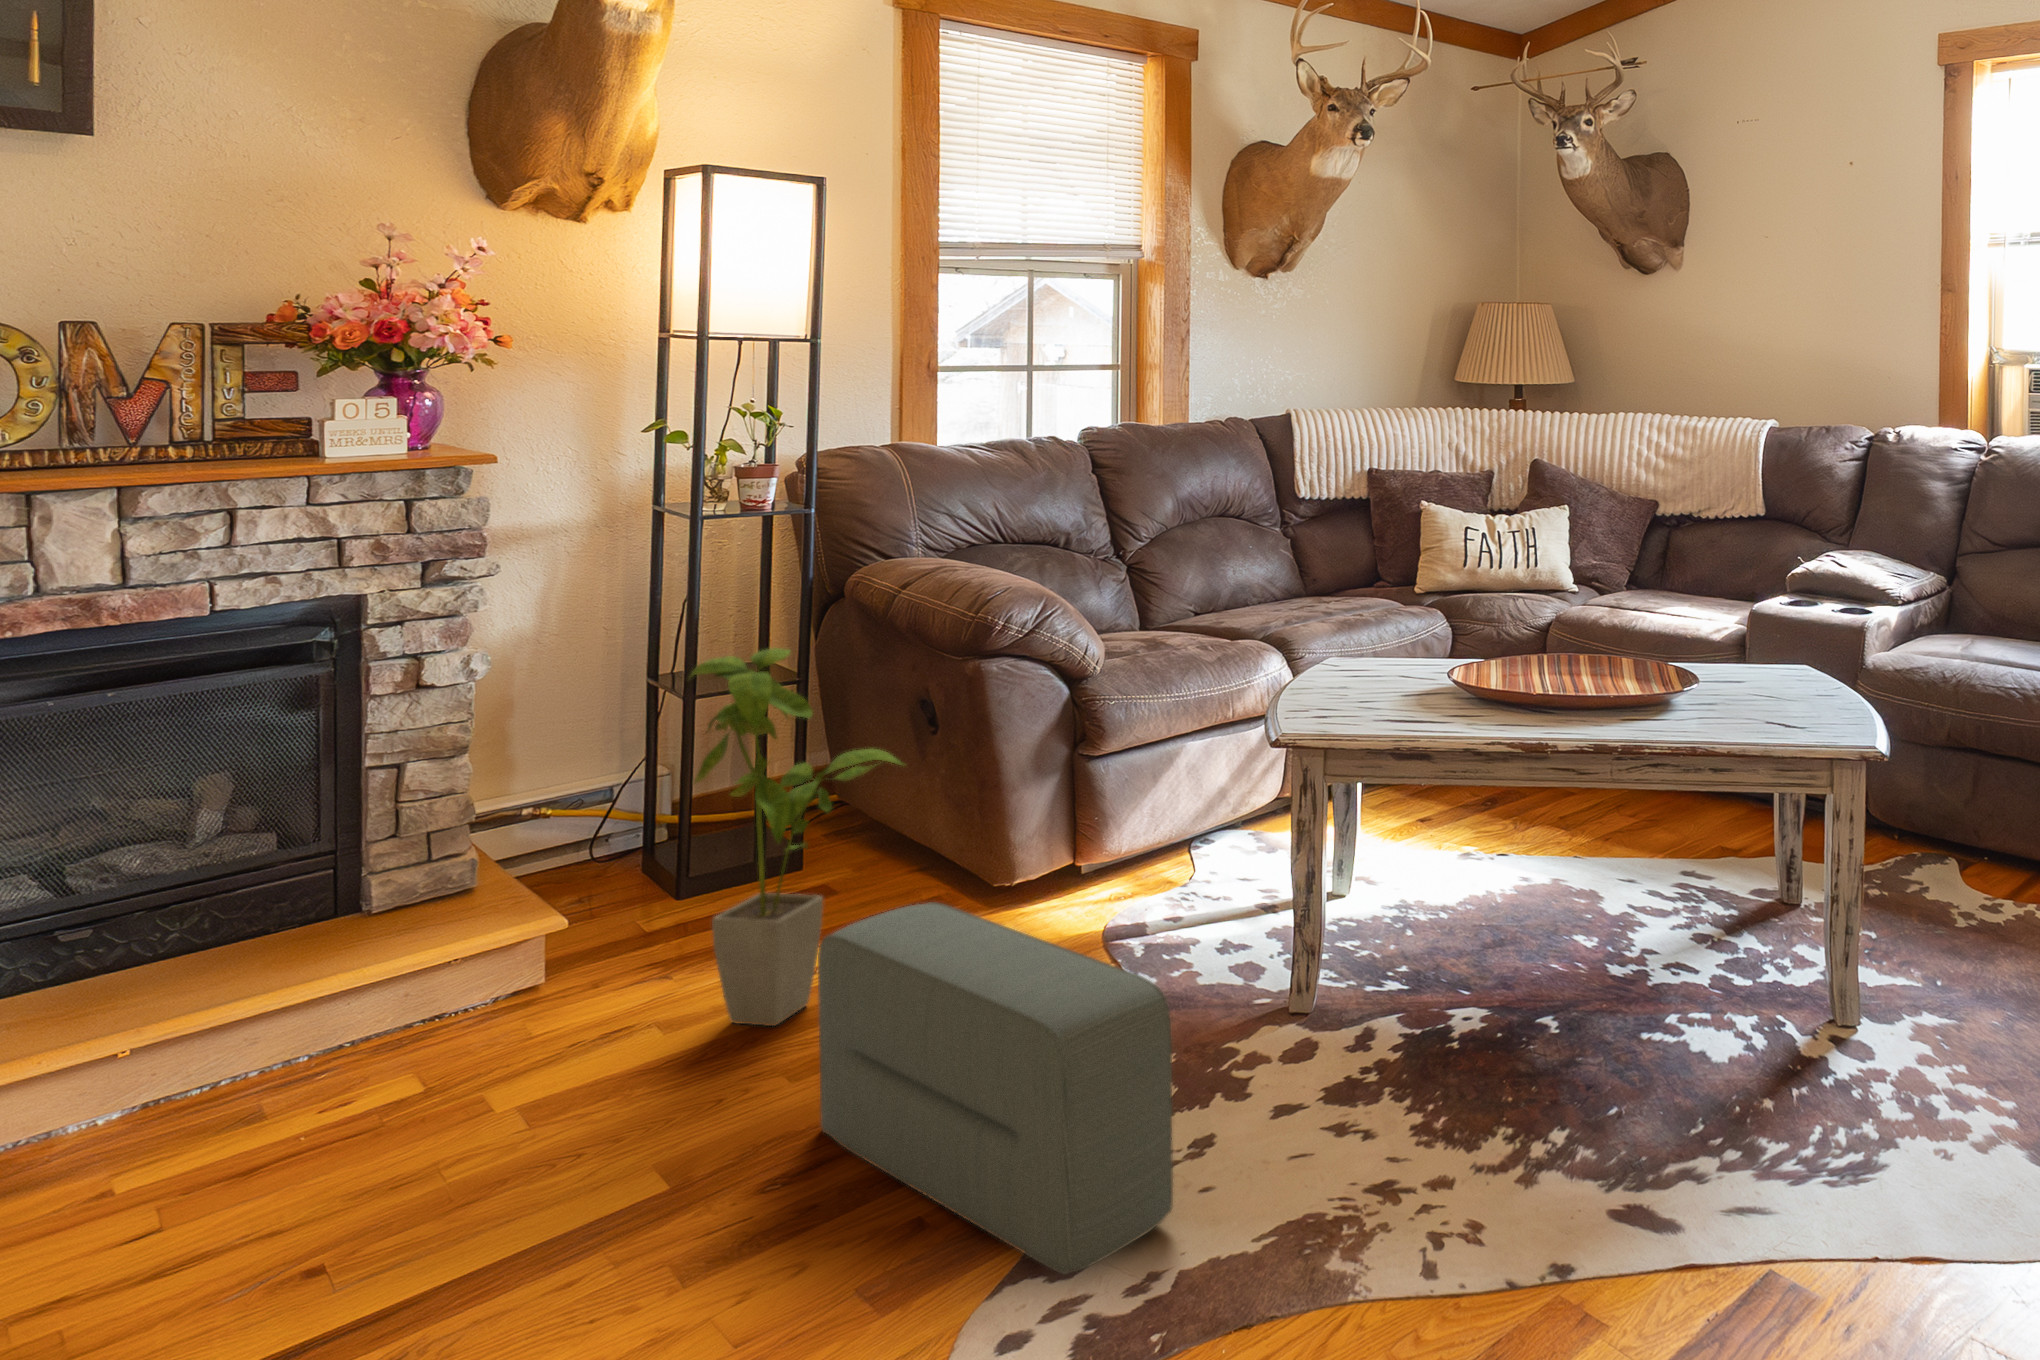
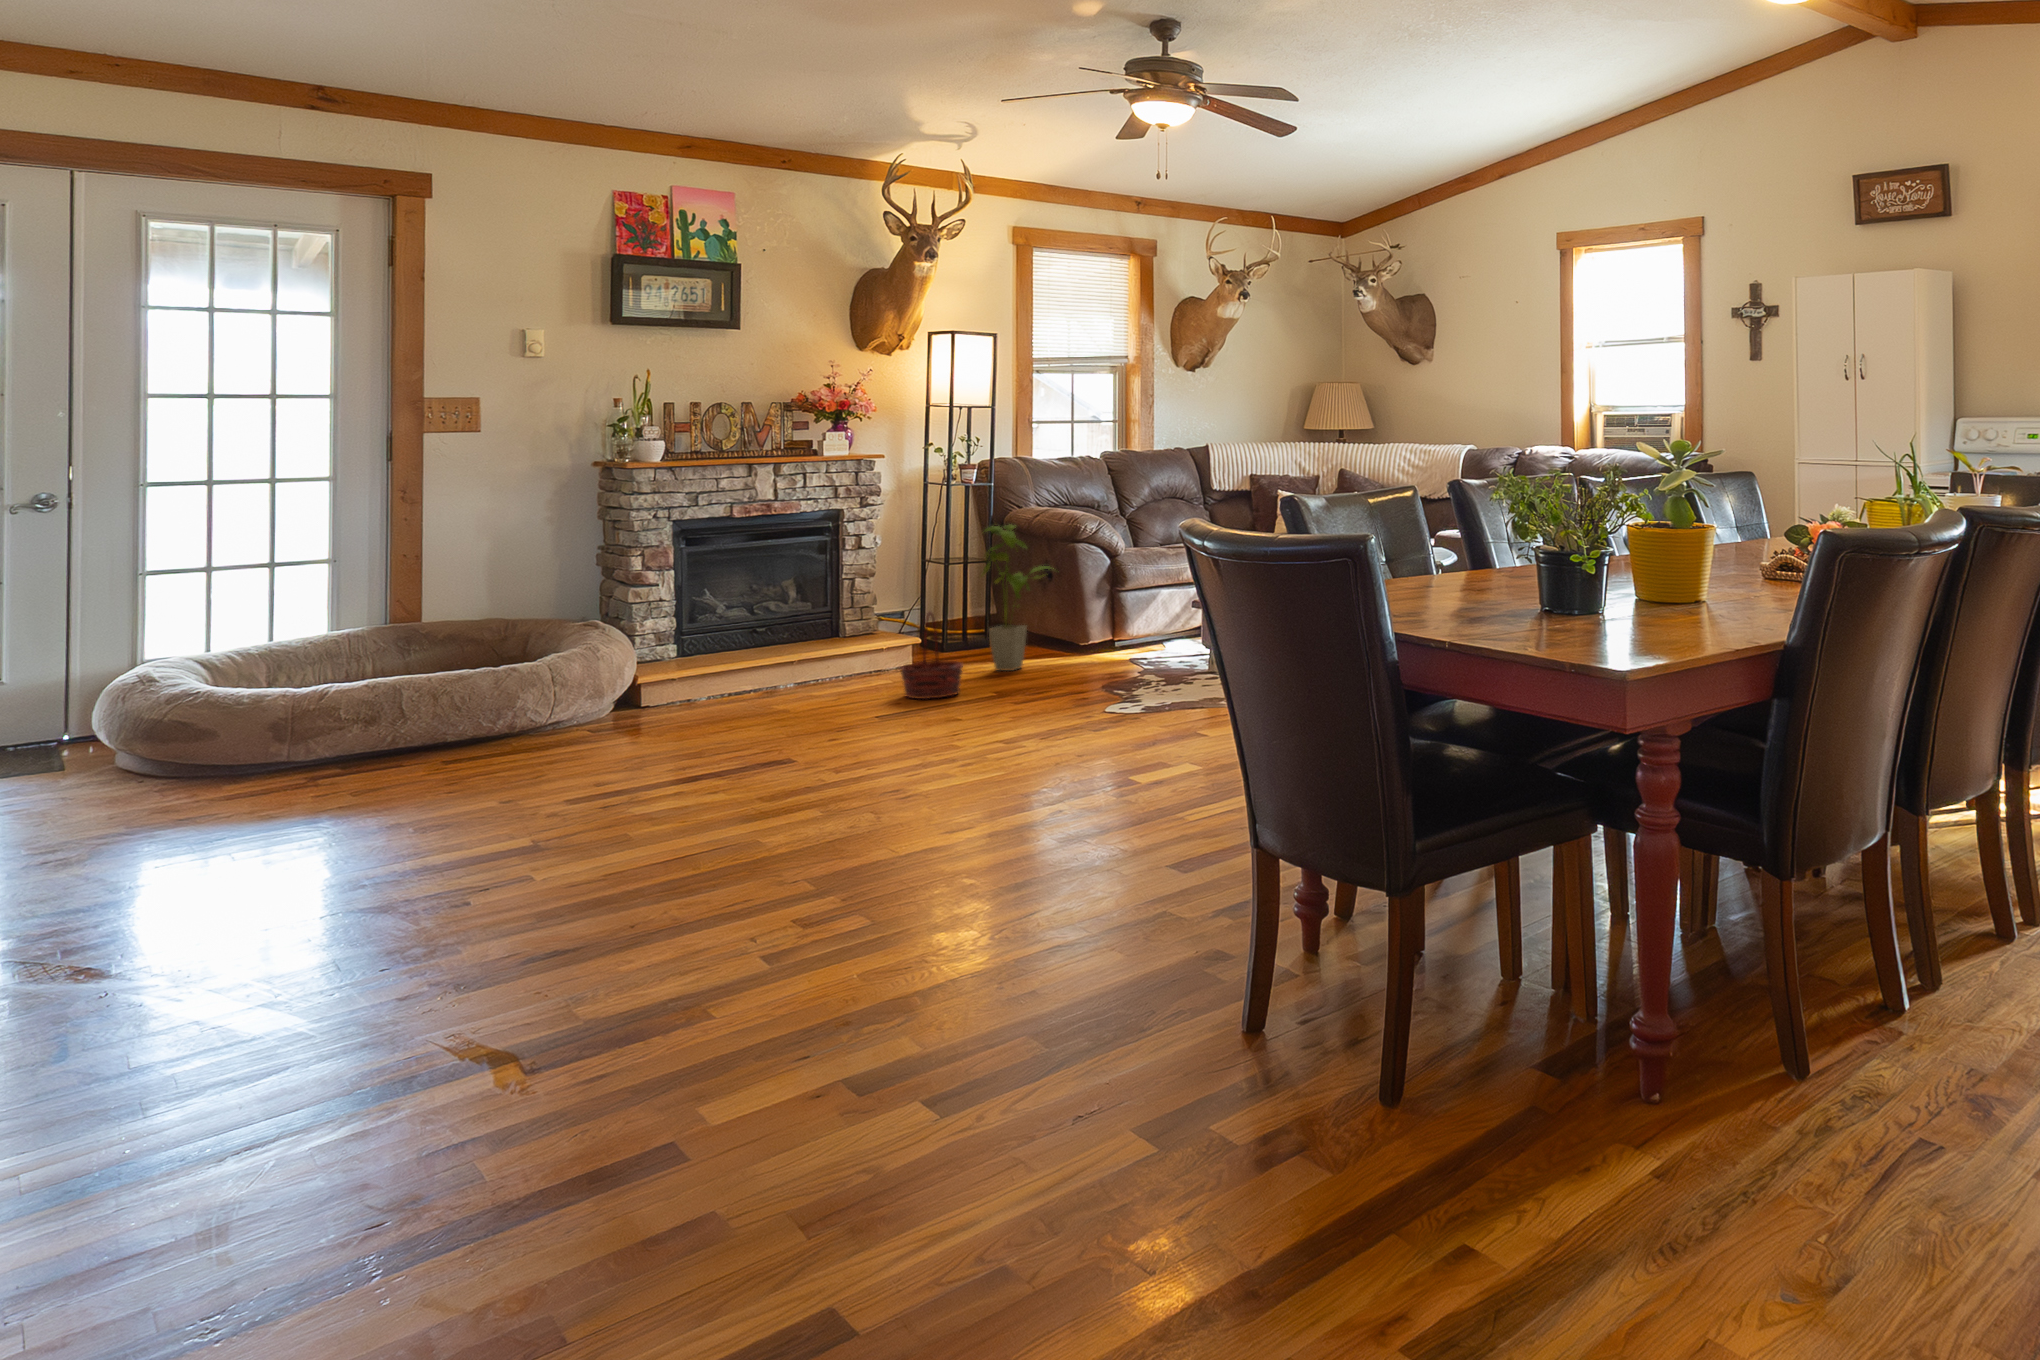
pouf: present [818,902,1173,1274] -> none [1044,609,1173,696]
basket: none [300,973,540,1280] -> present [901,612,963,699]

